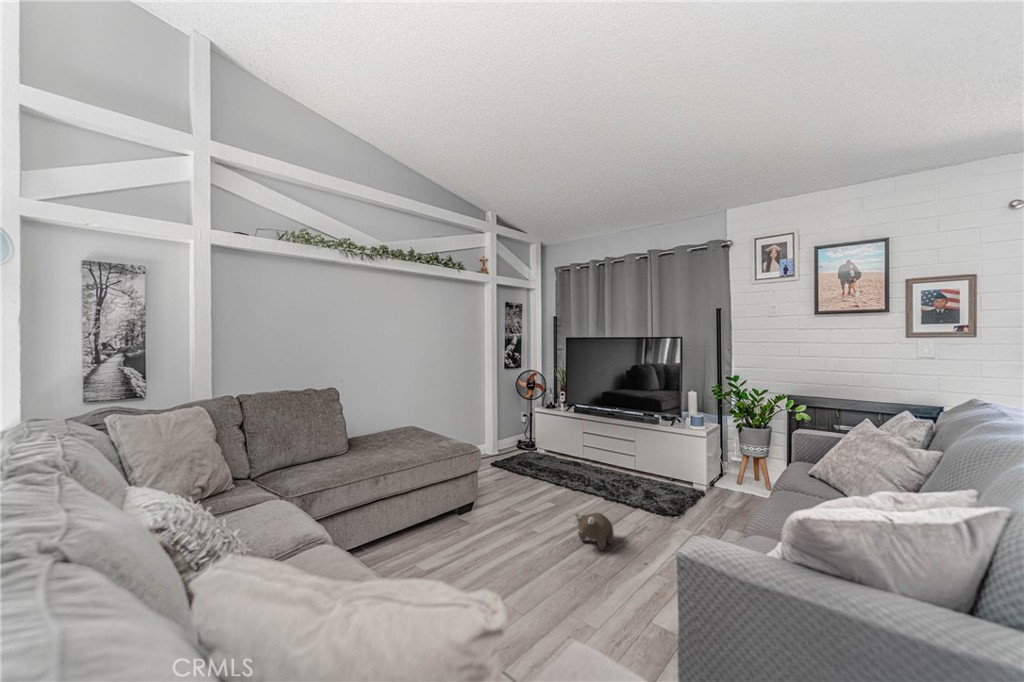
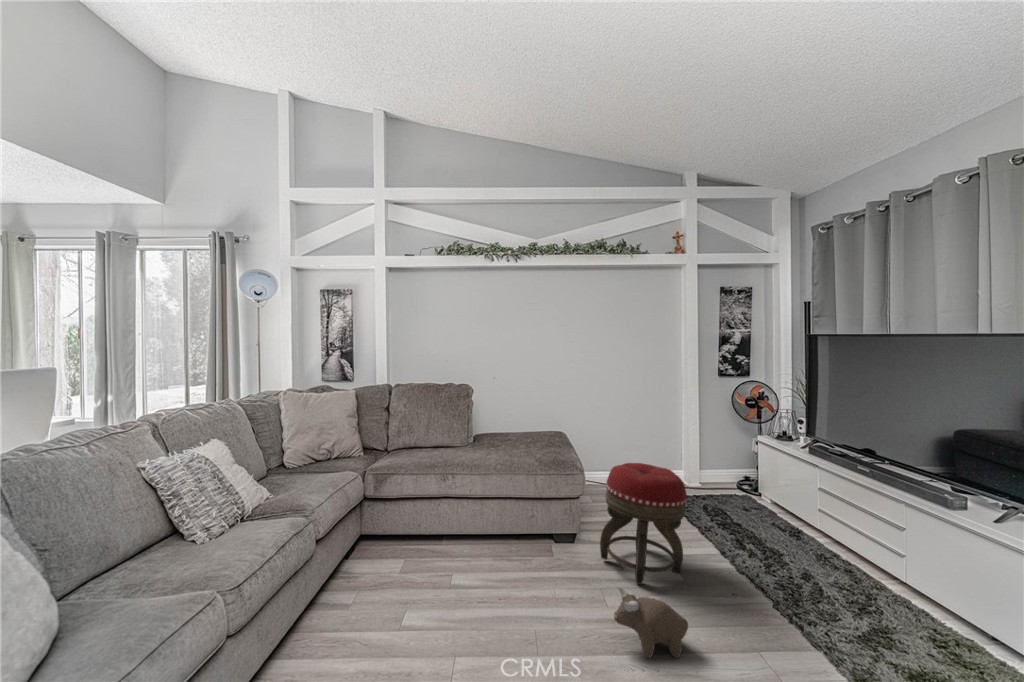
footstool: none [505,434,563,518] -> present [600,463,687,585]

